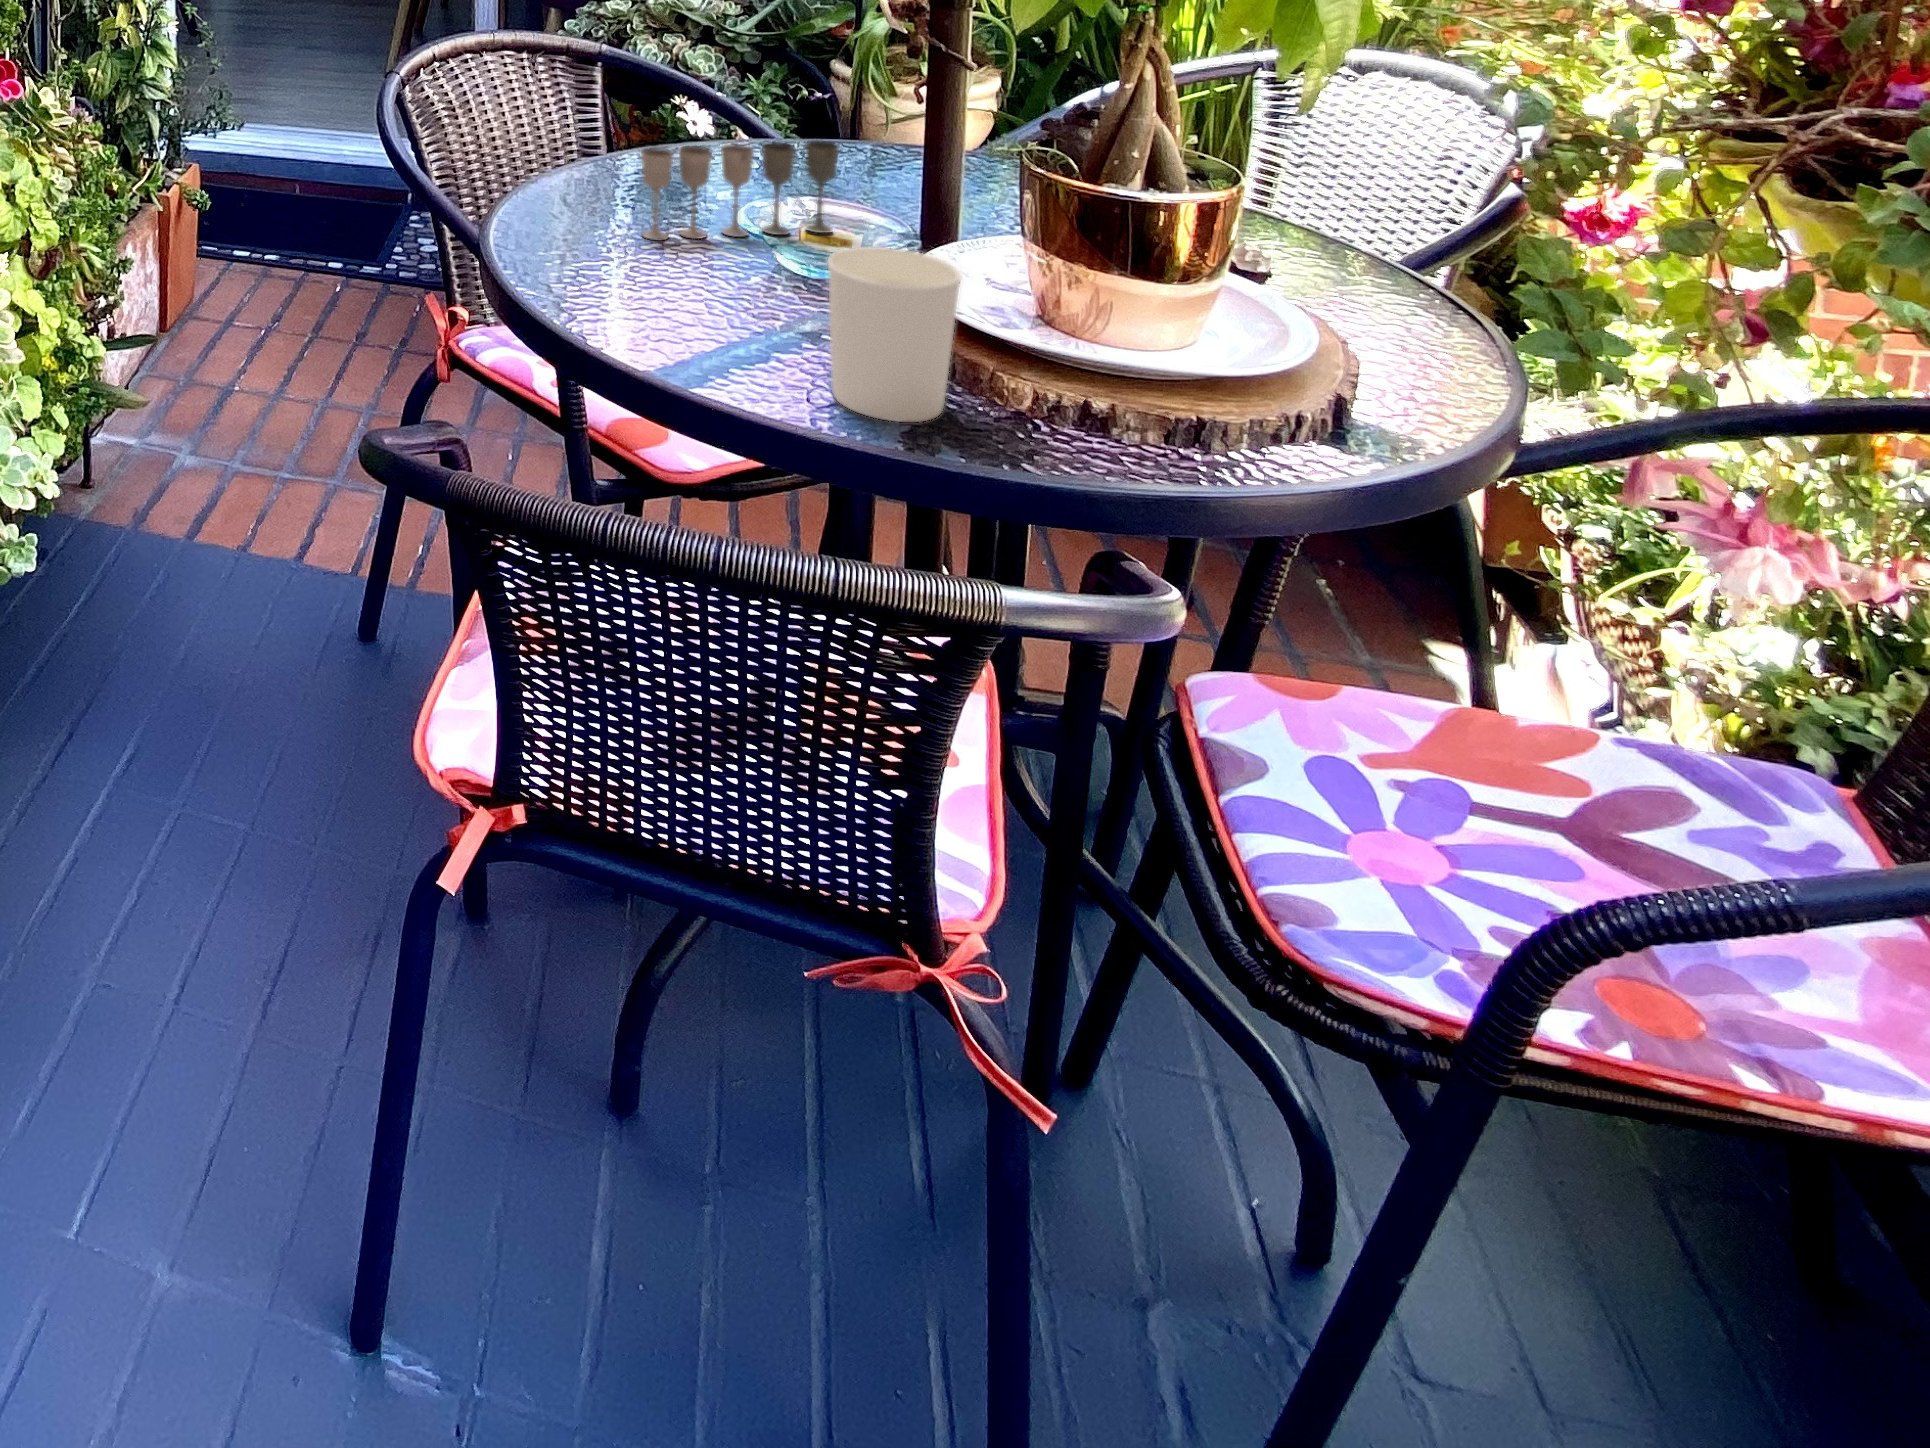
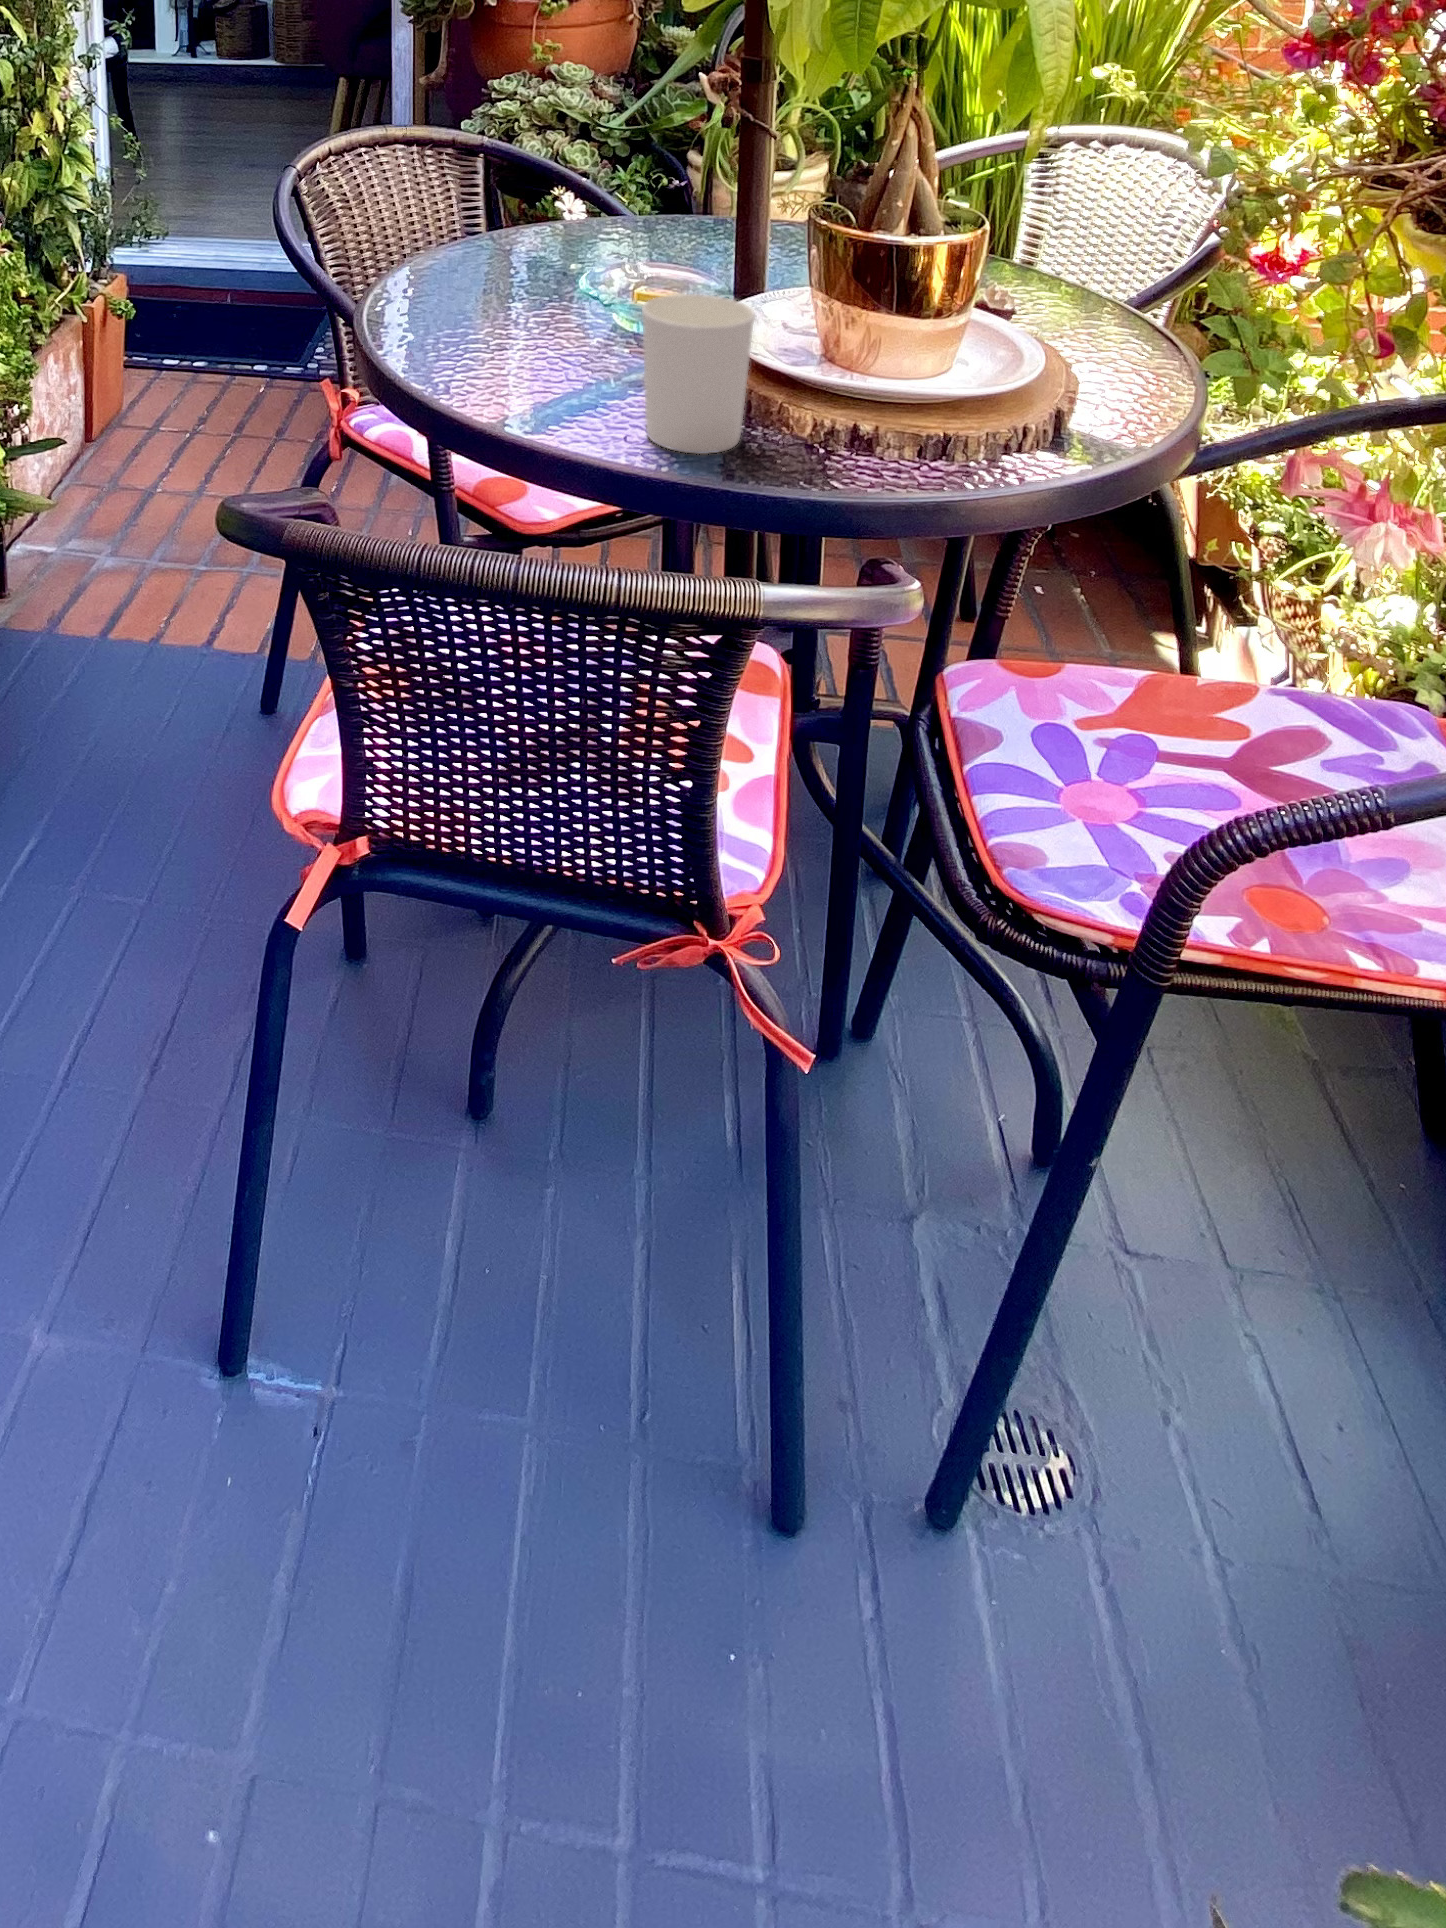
wine glass: present [641,141,839,241] -> none [499,209,675,308]

